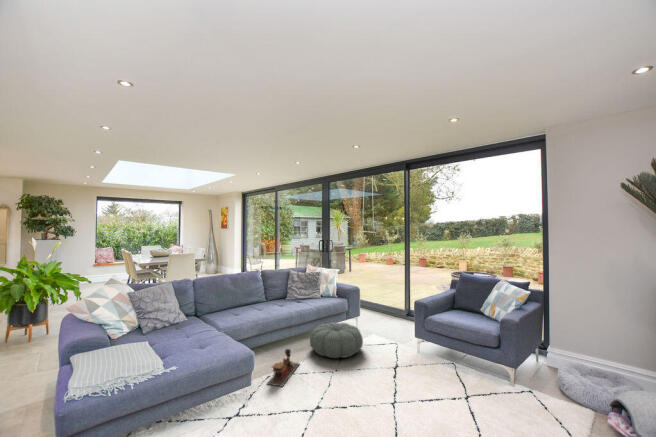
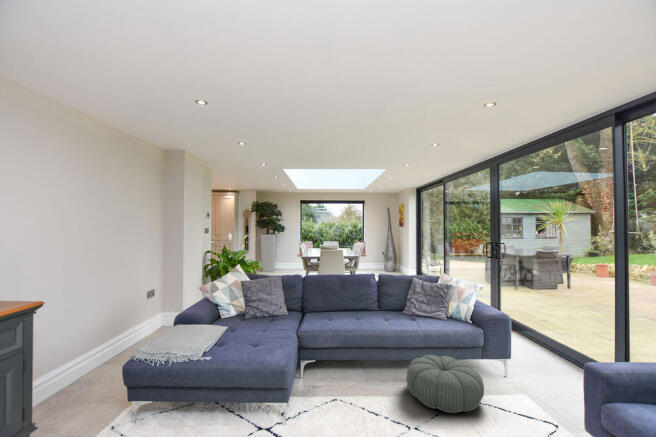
toy train: present [267,349,300,386] -> none [325,374,381,418]

